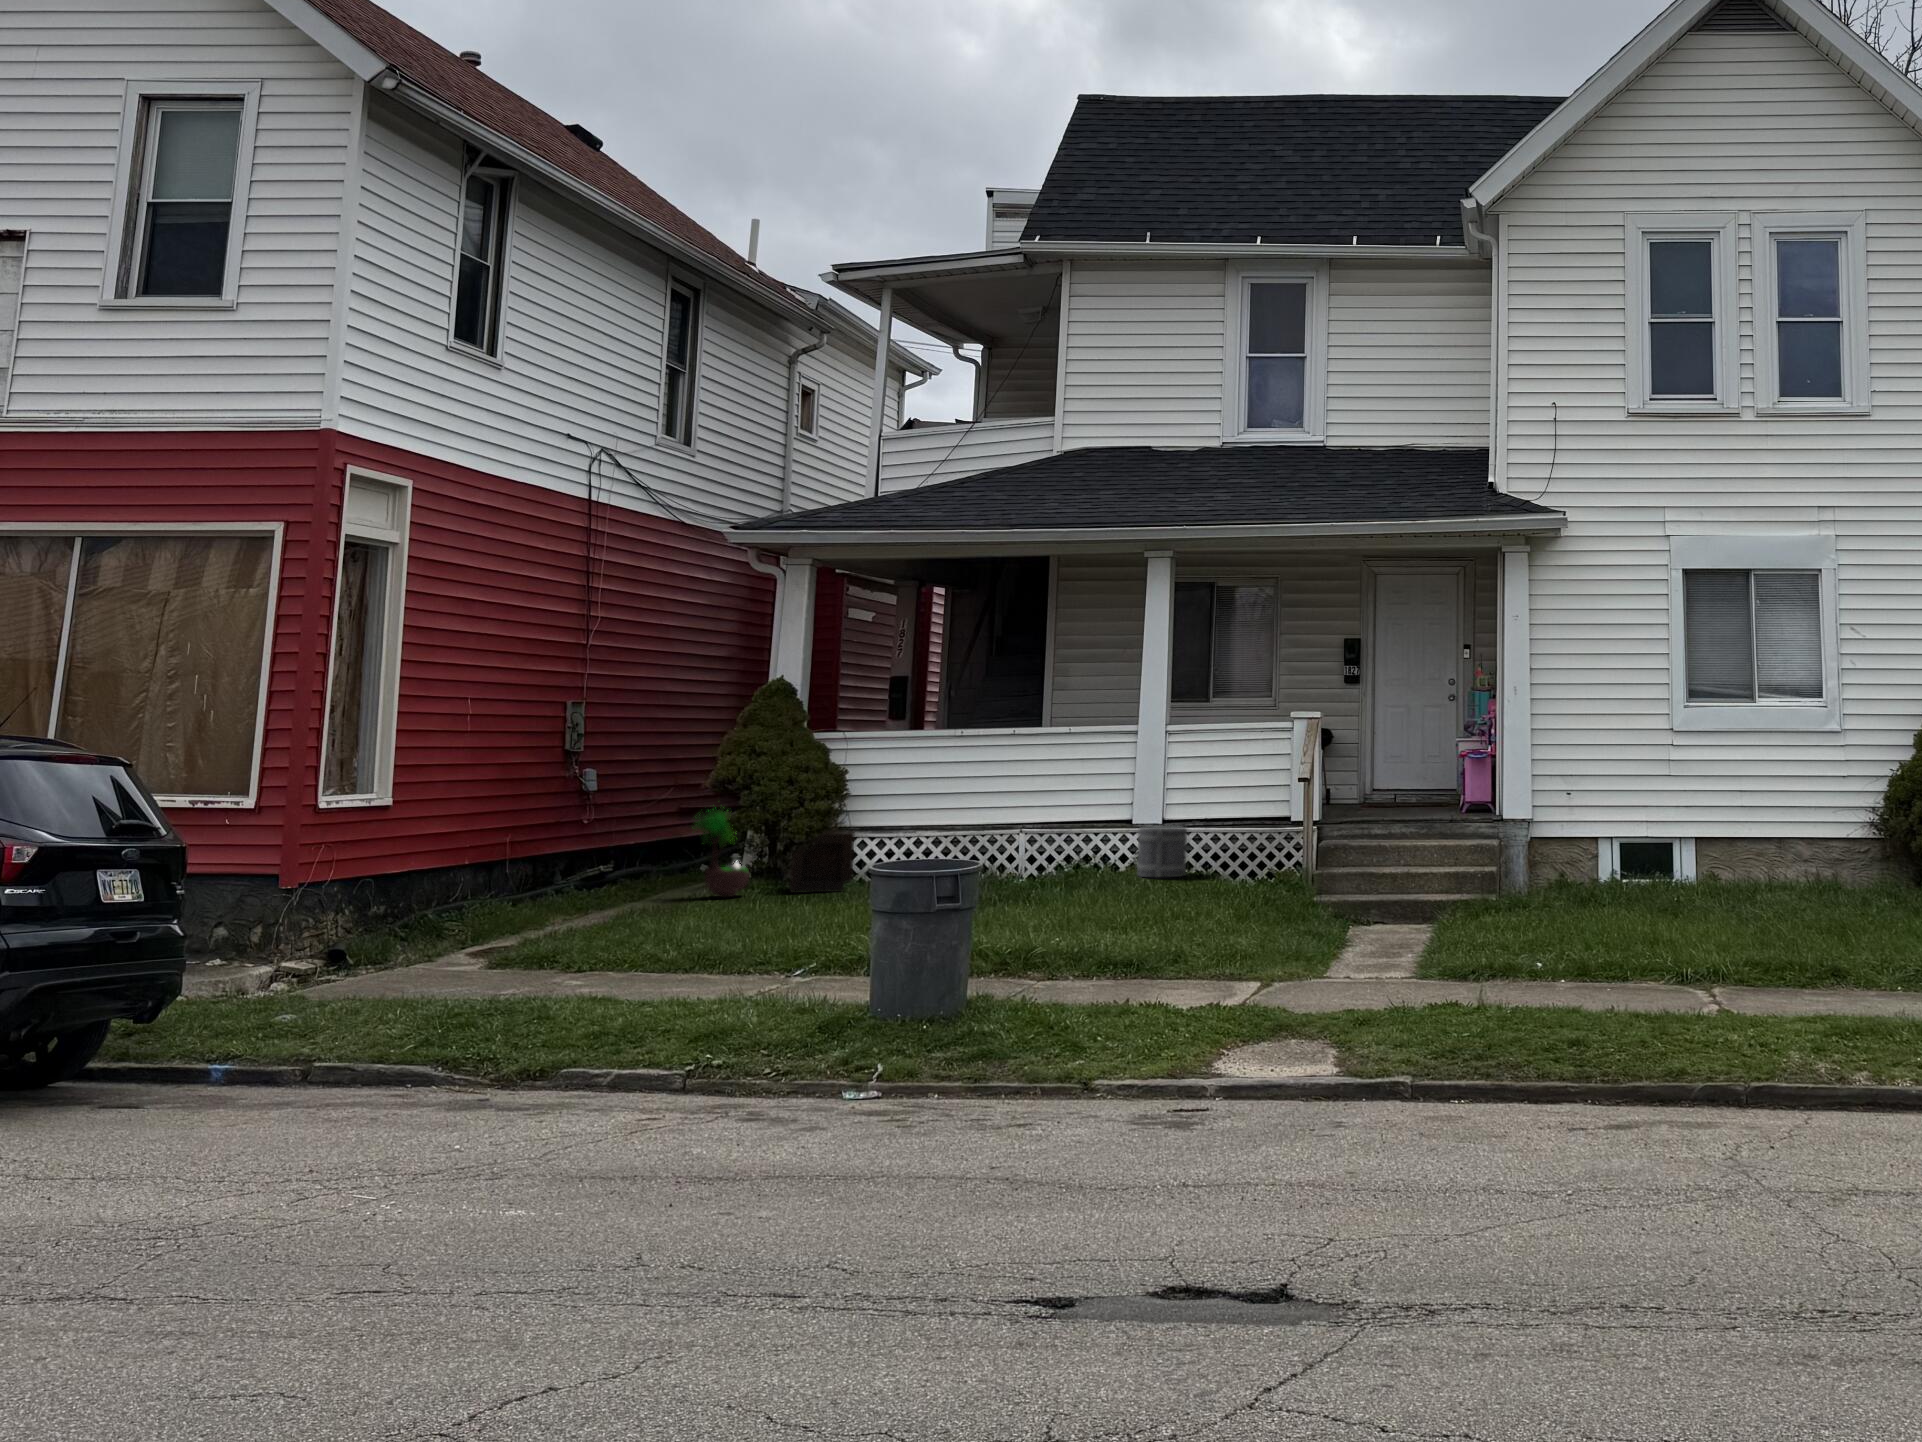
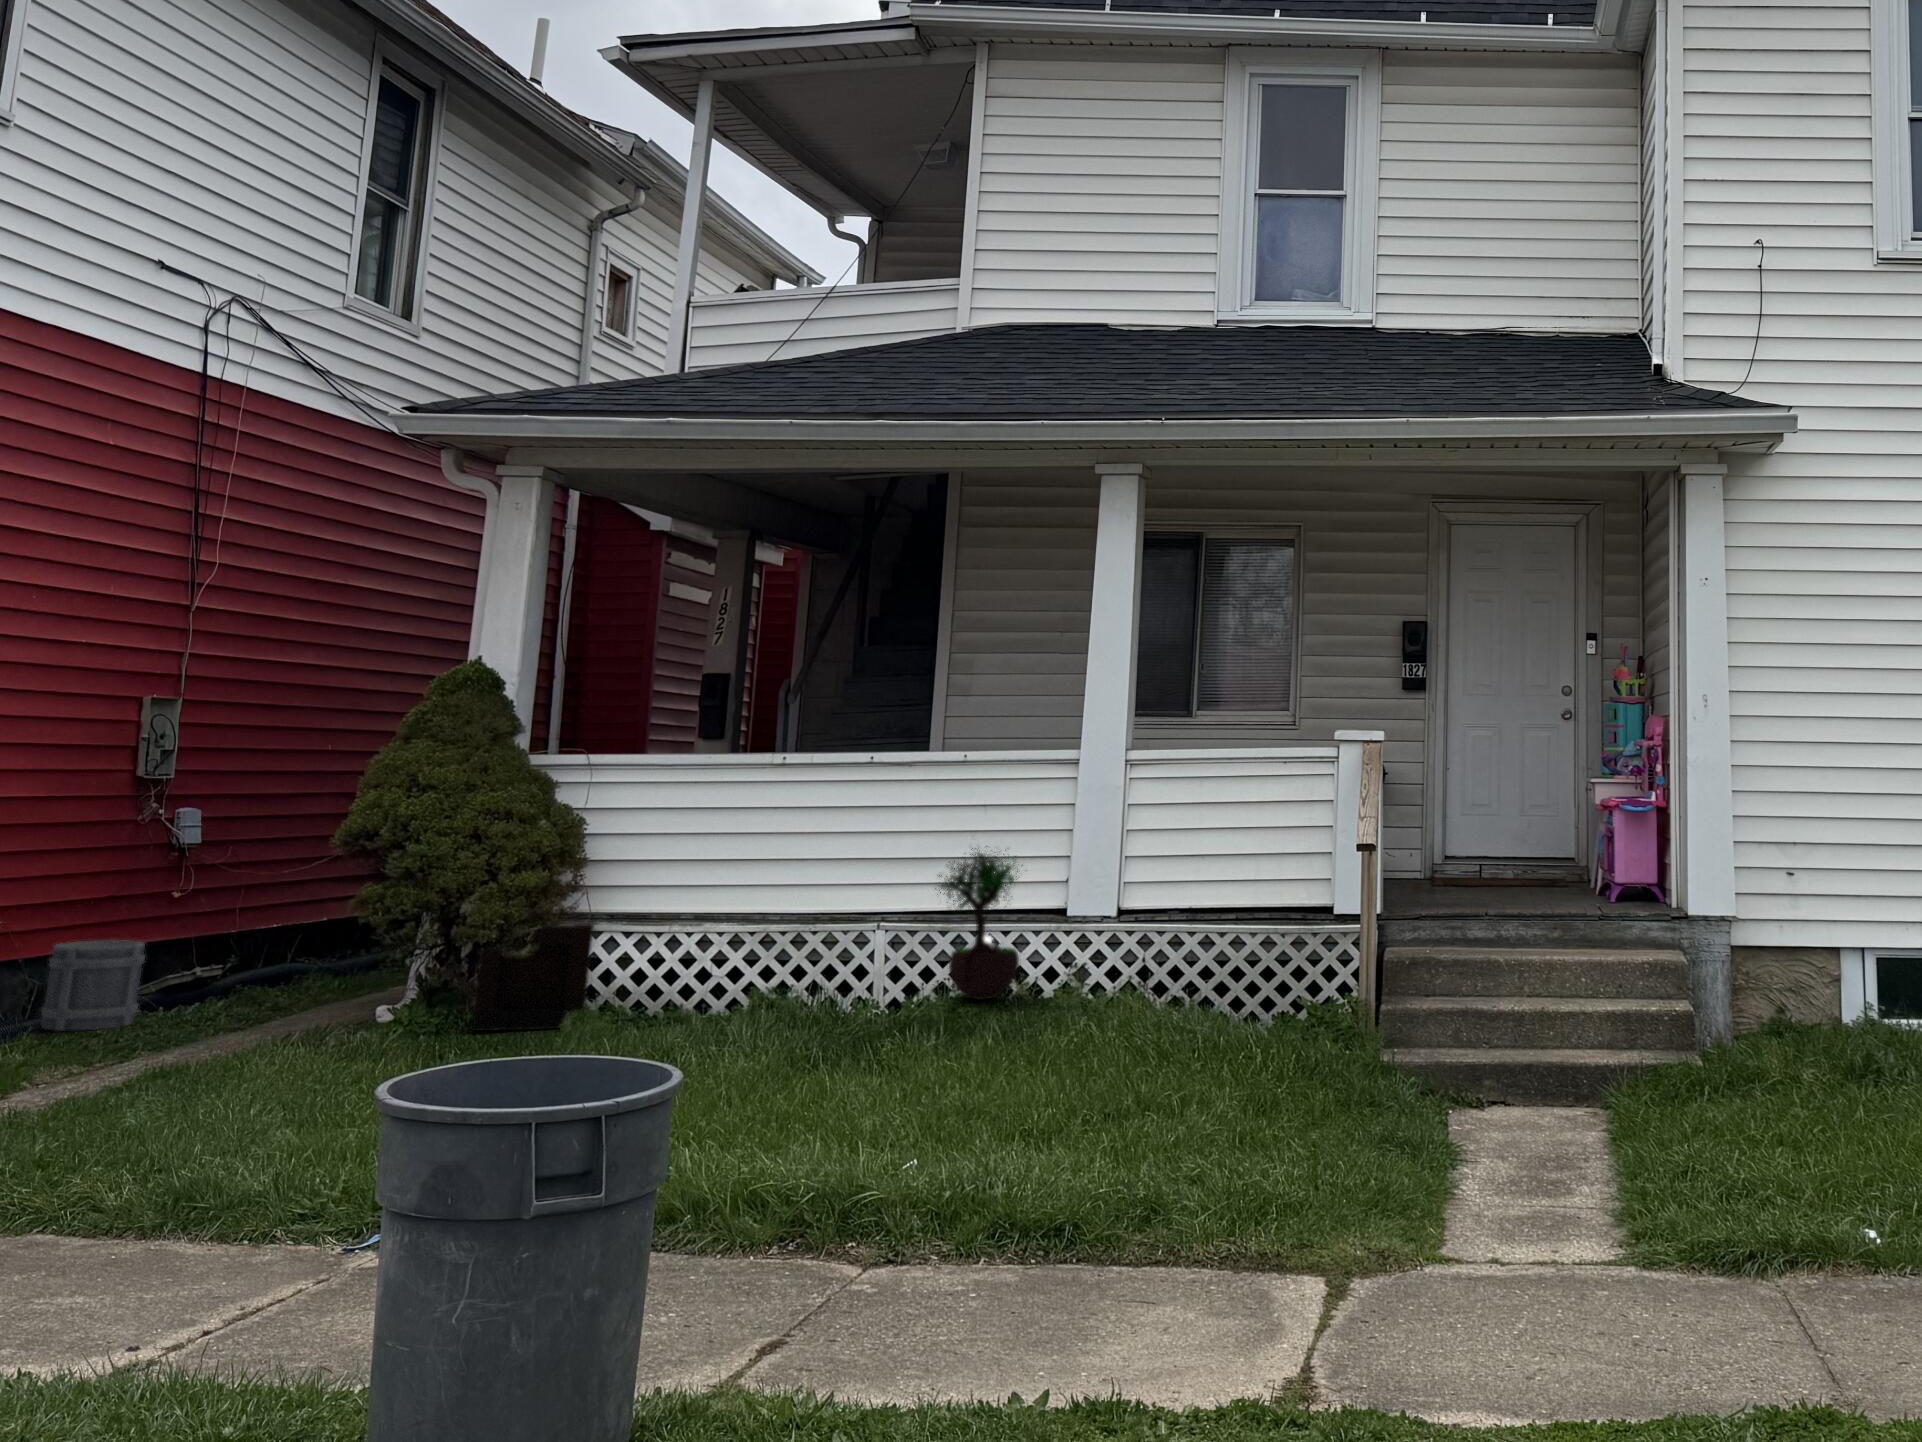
potted tree: present [693,807,749,898] -> present [935,846,1023,1000]
bucket: present [1137,826,1187,877] -> present [41,940,145,1031]

